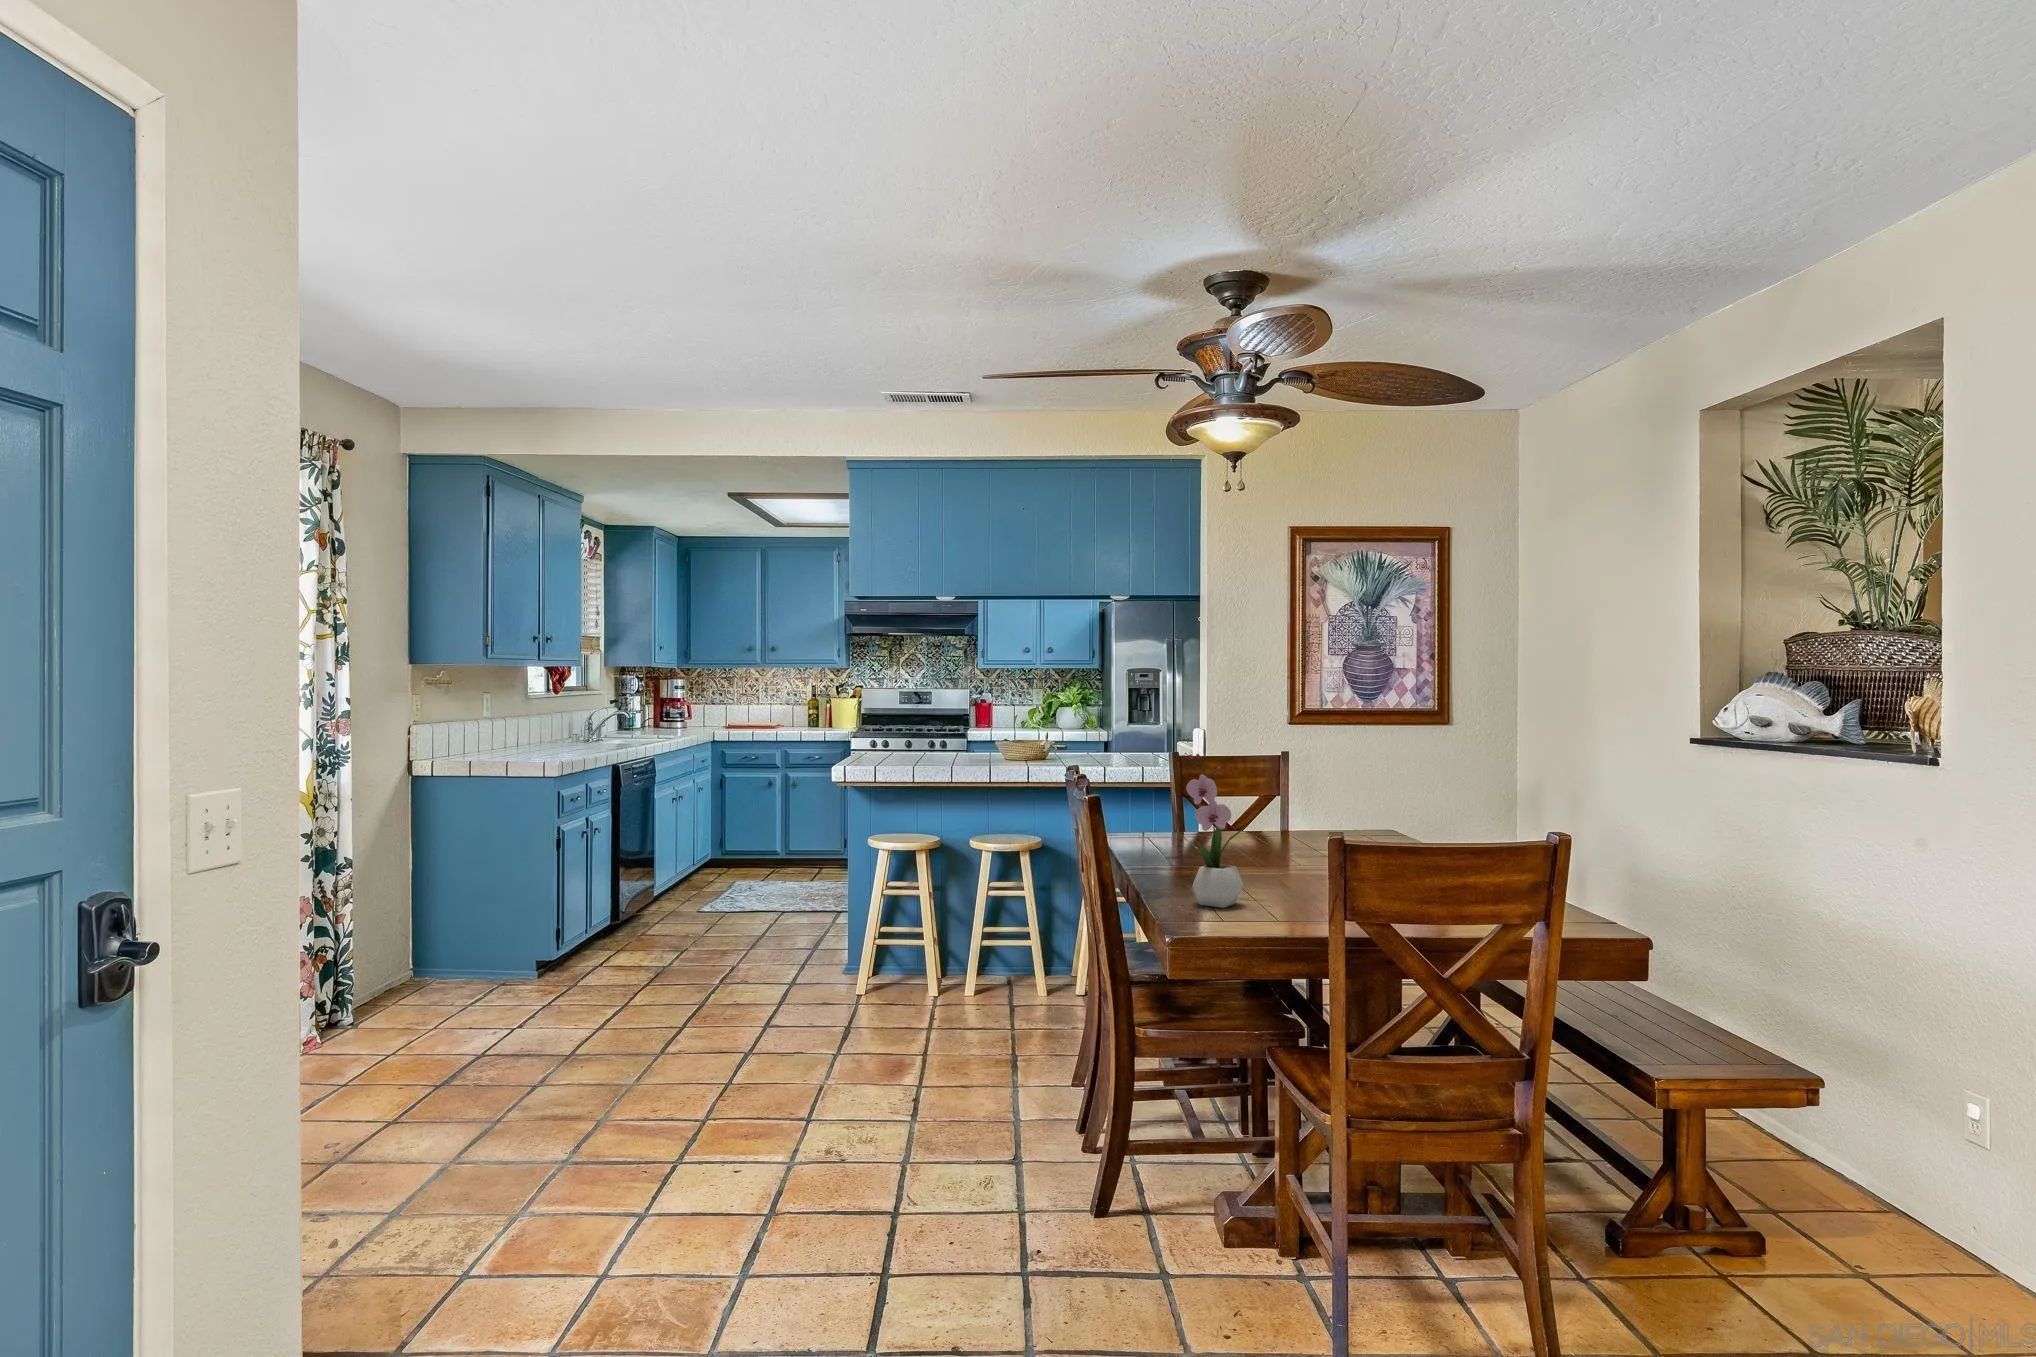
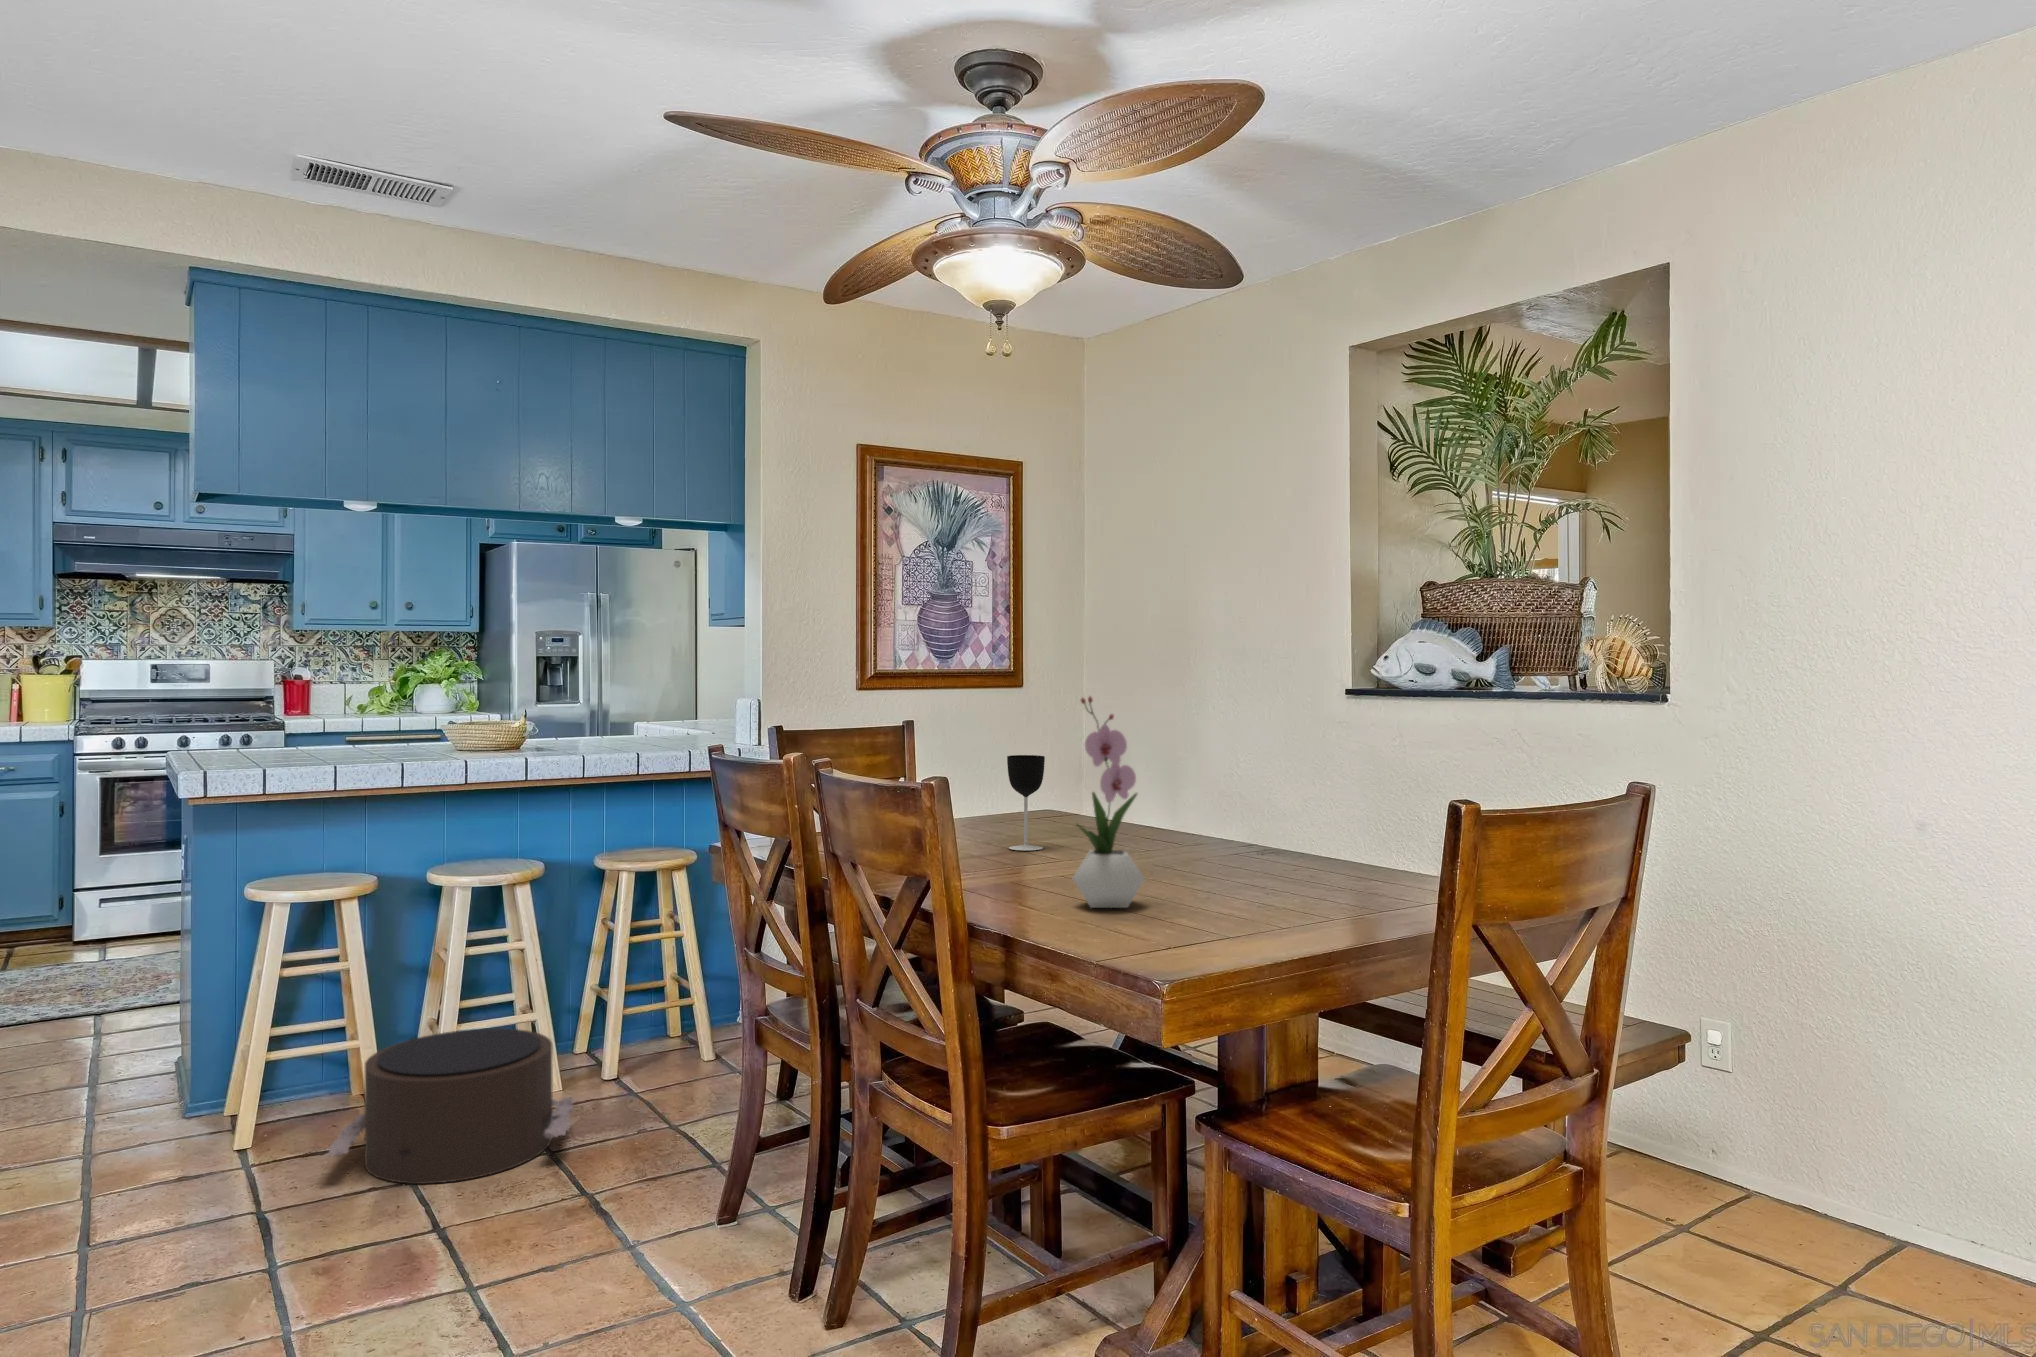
wine glass: none [1259,788,1287,861] -> present [1007,755,1045,850]
pouf: none [883,941,1030,1033] -> present [328,1028,573,1184]

